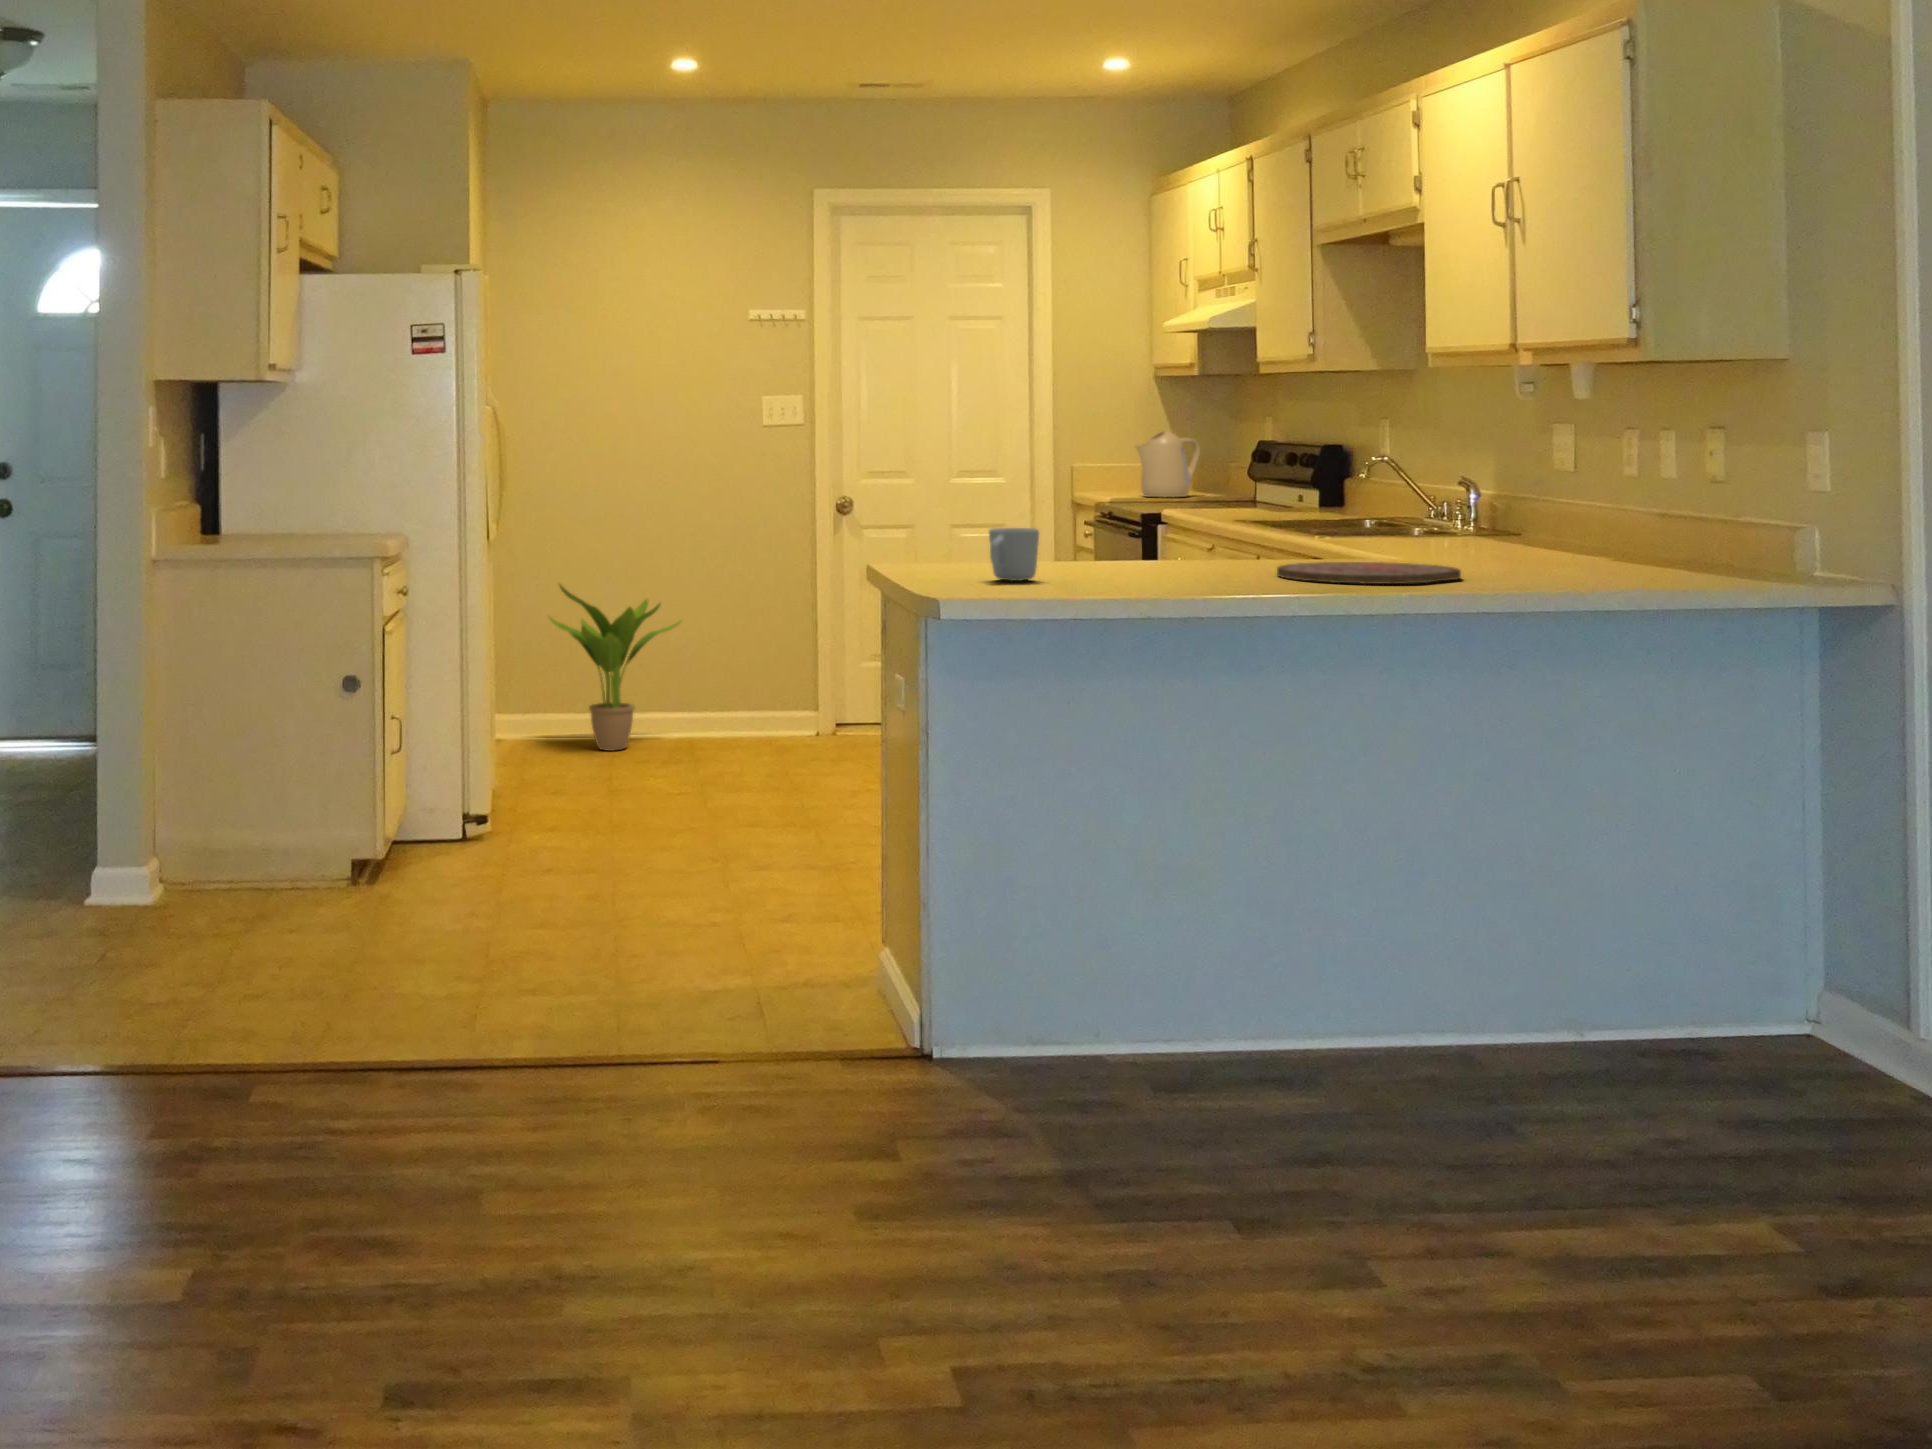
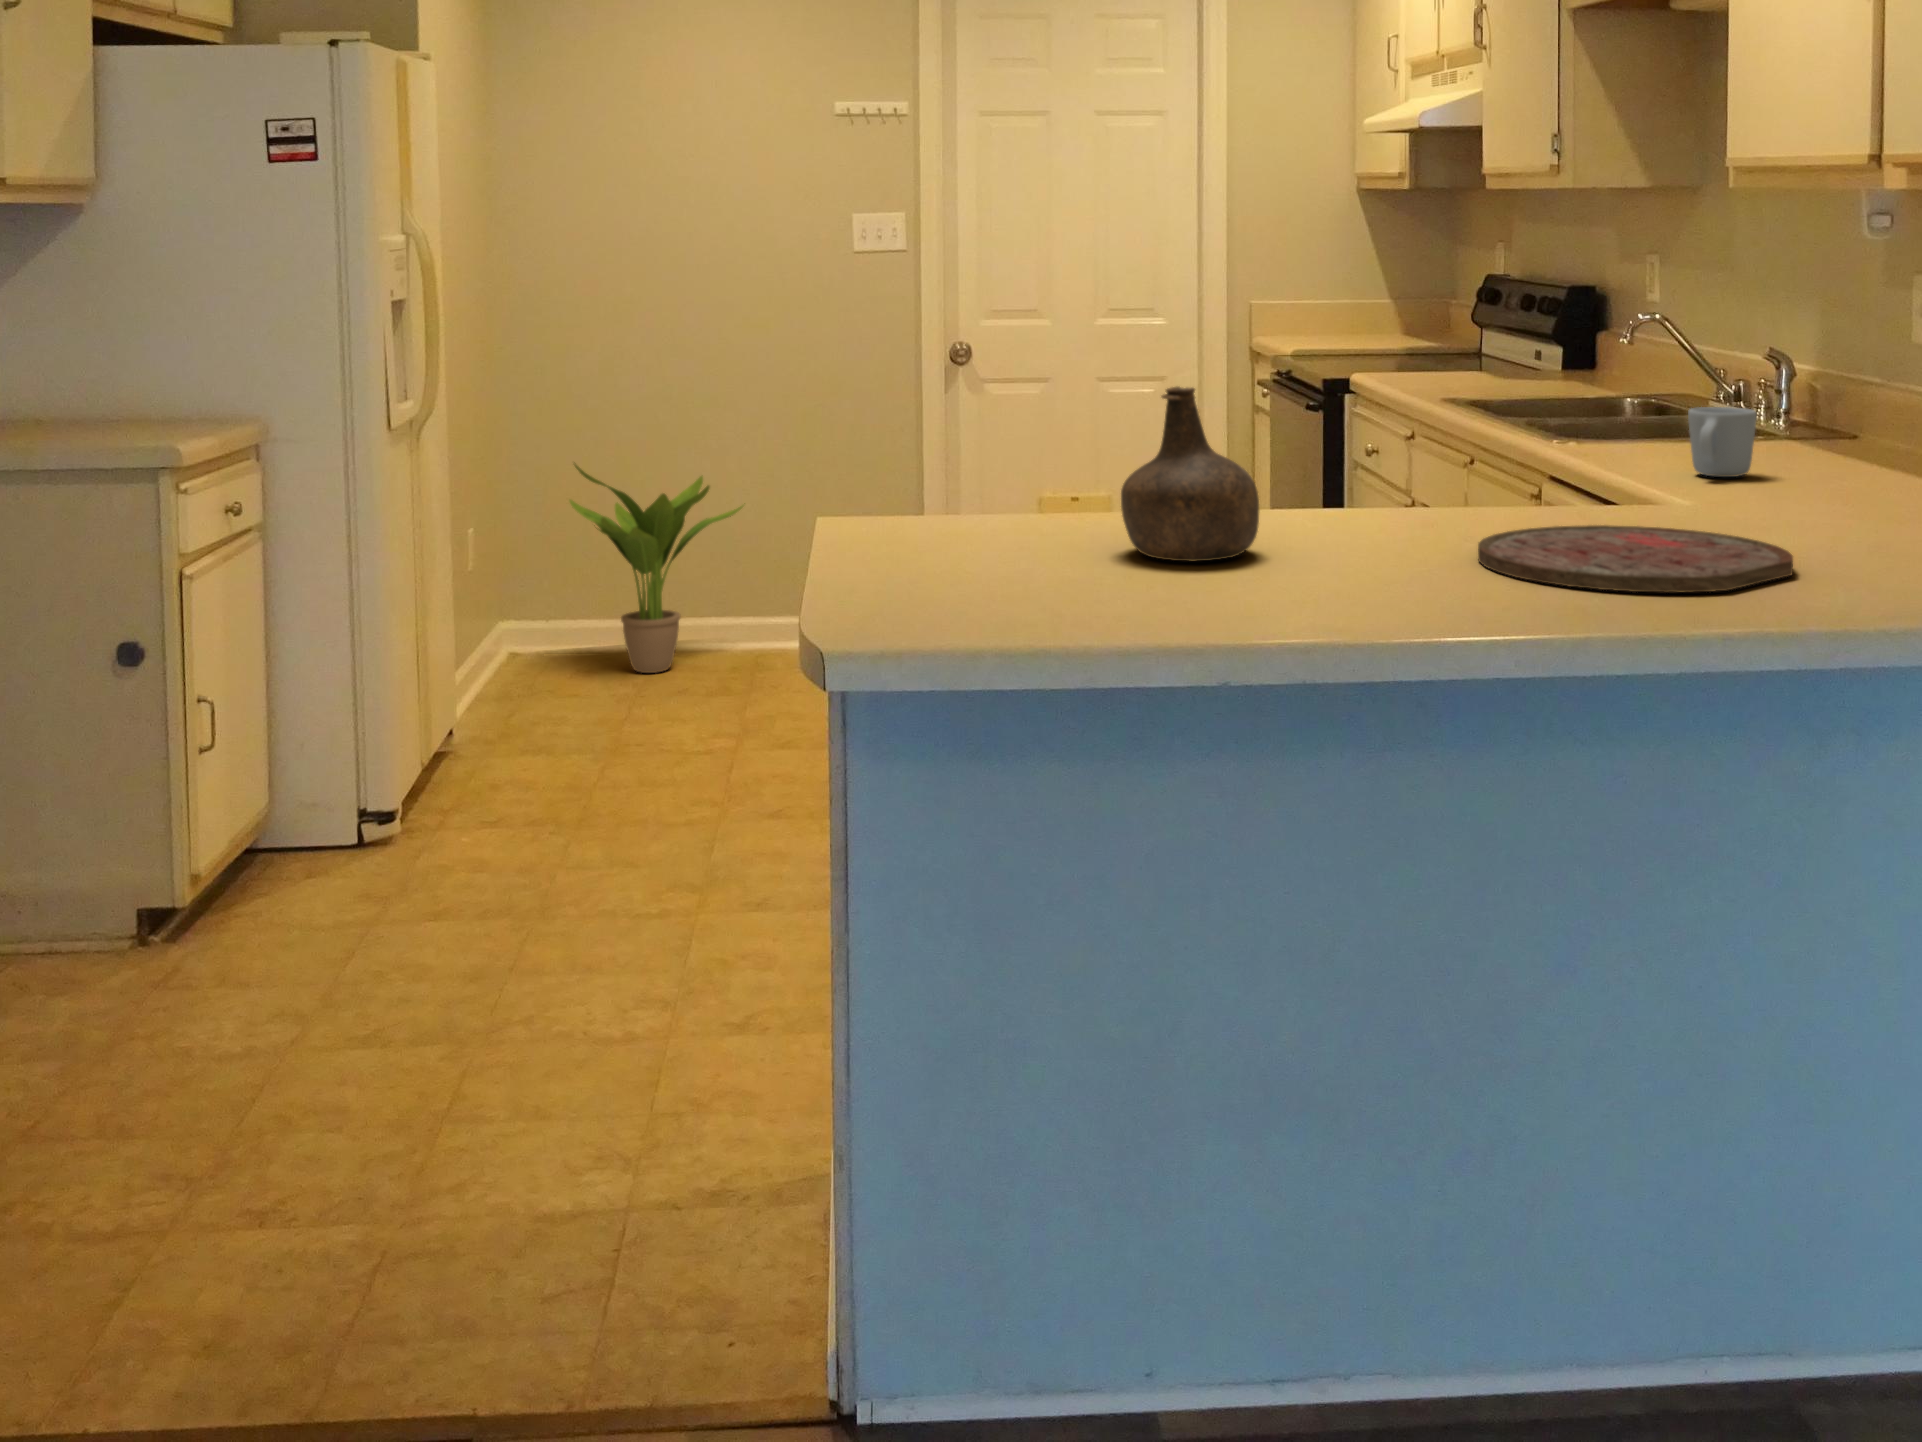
kettle: present [1137,431,1200,497] -> none [1329,262,1412,346]
bottle: none [1066,476,1148,575] -> present [1121,387,1259,561]
mug: present [989,528,1039,581] -> present [1688,407,1757,477]

